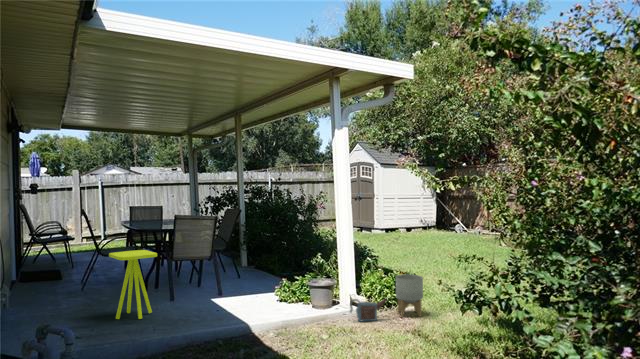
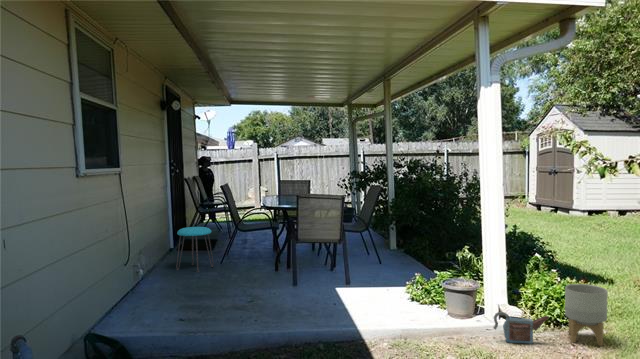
side table: present [109,250,157,319] -> none [221,231,267,307]
stool: none [36,252,76,297] -> present [176,227,214,272]

